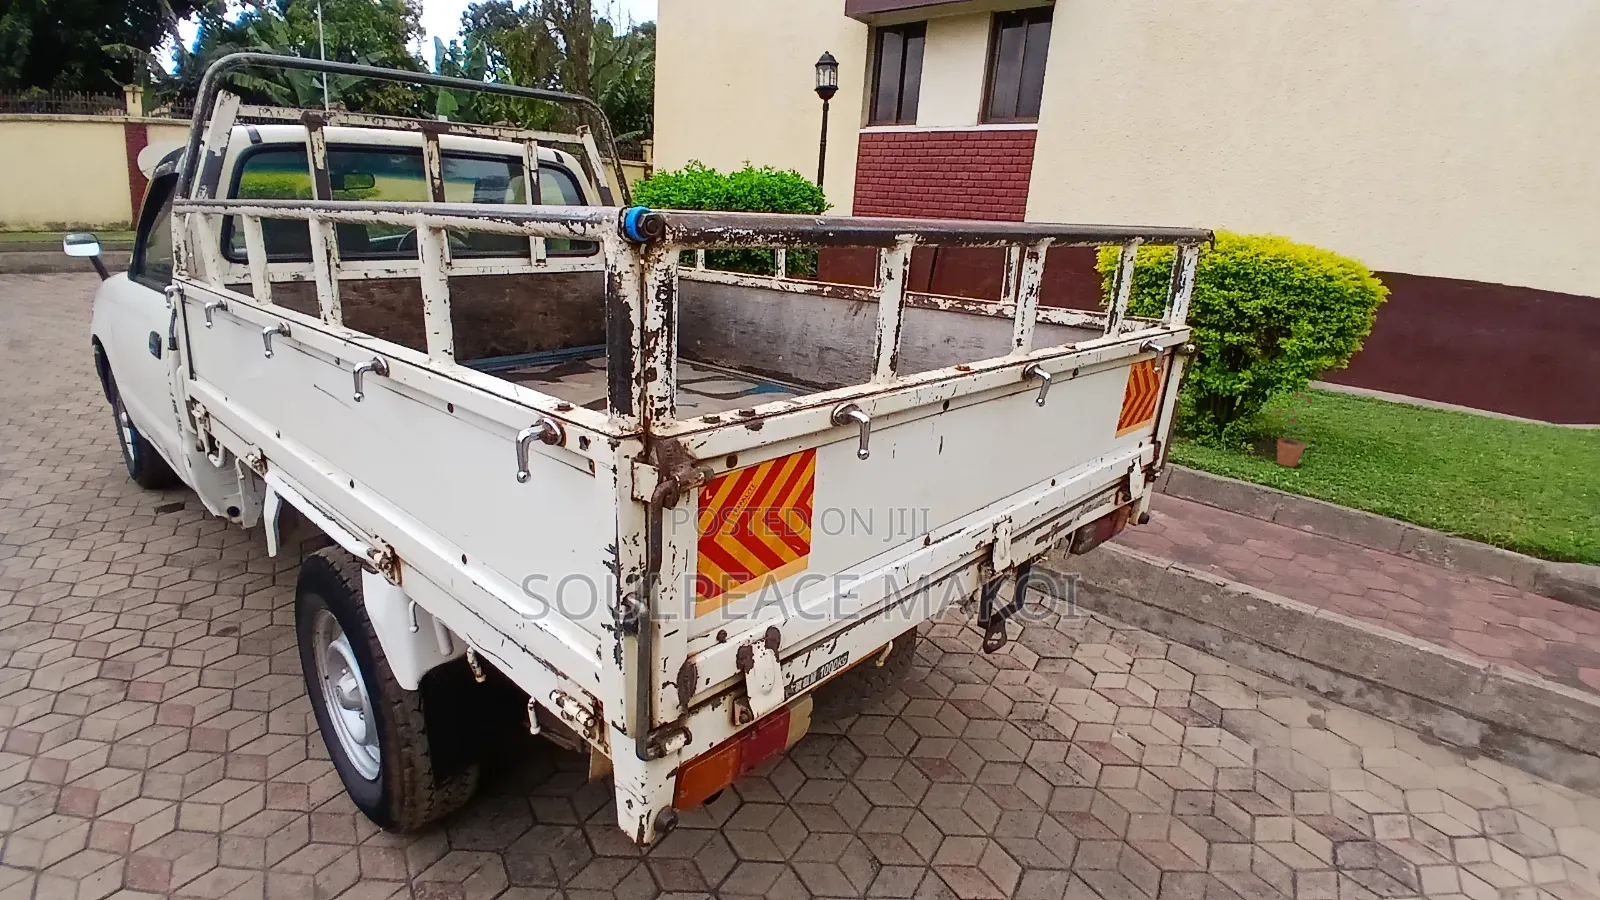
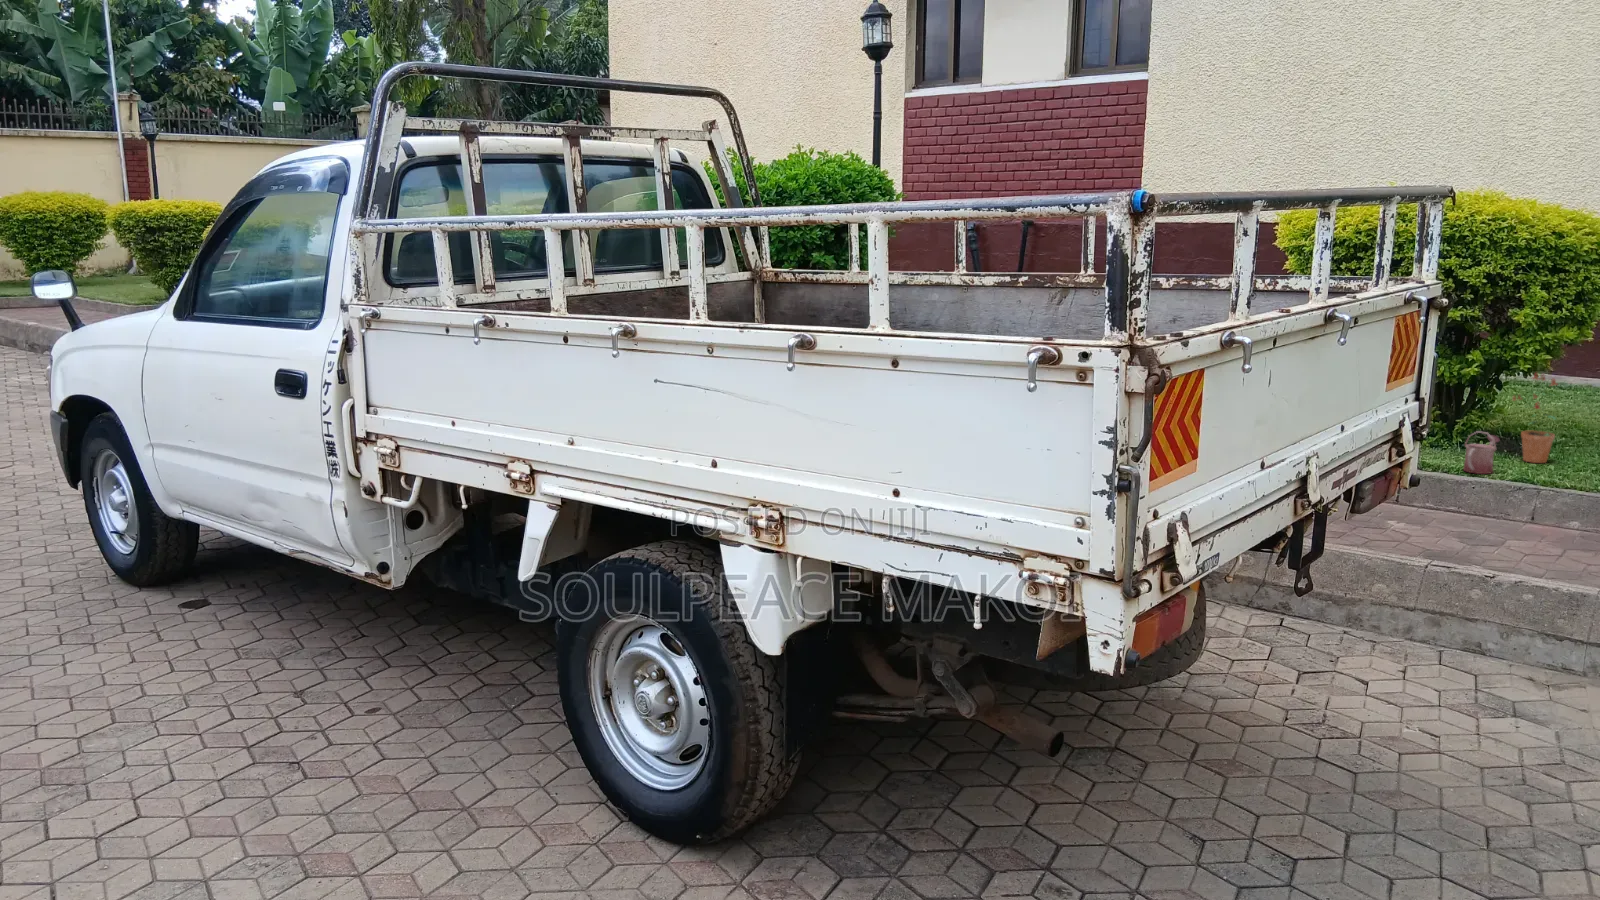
watering can: none [1224,438,1258,475] -> present [1464,431,1500,474]

